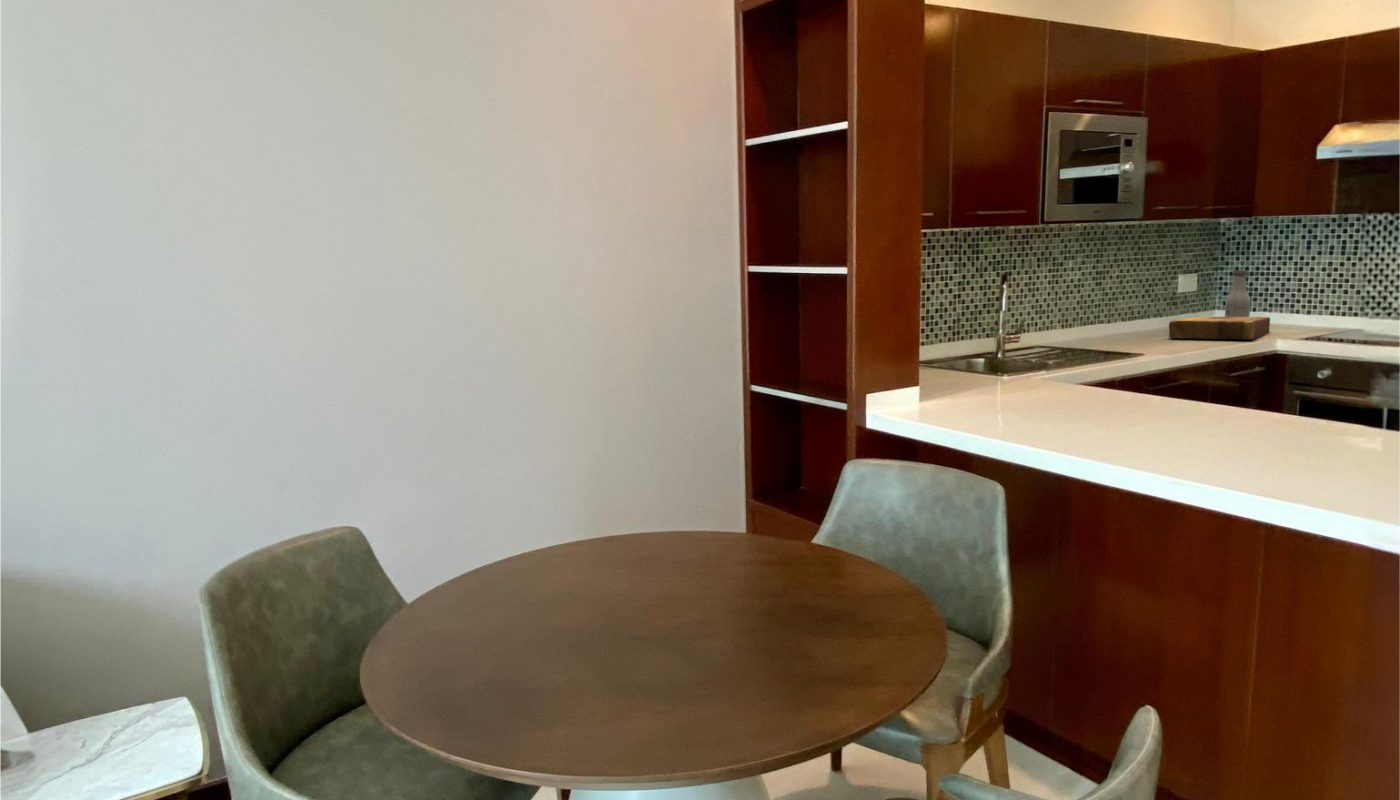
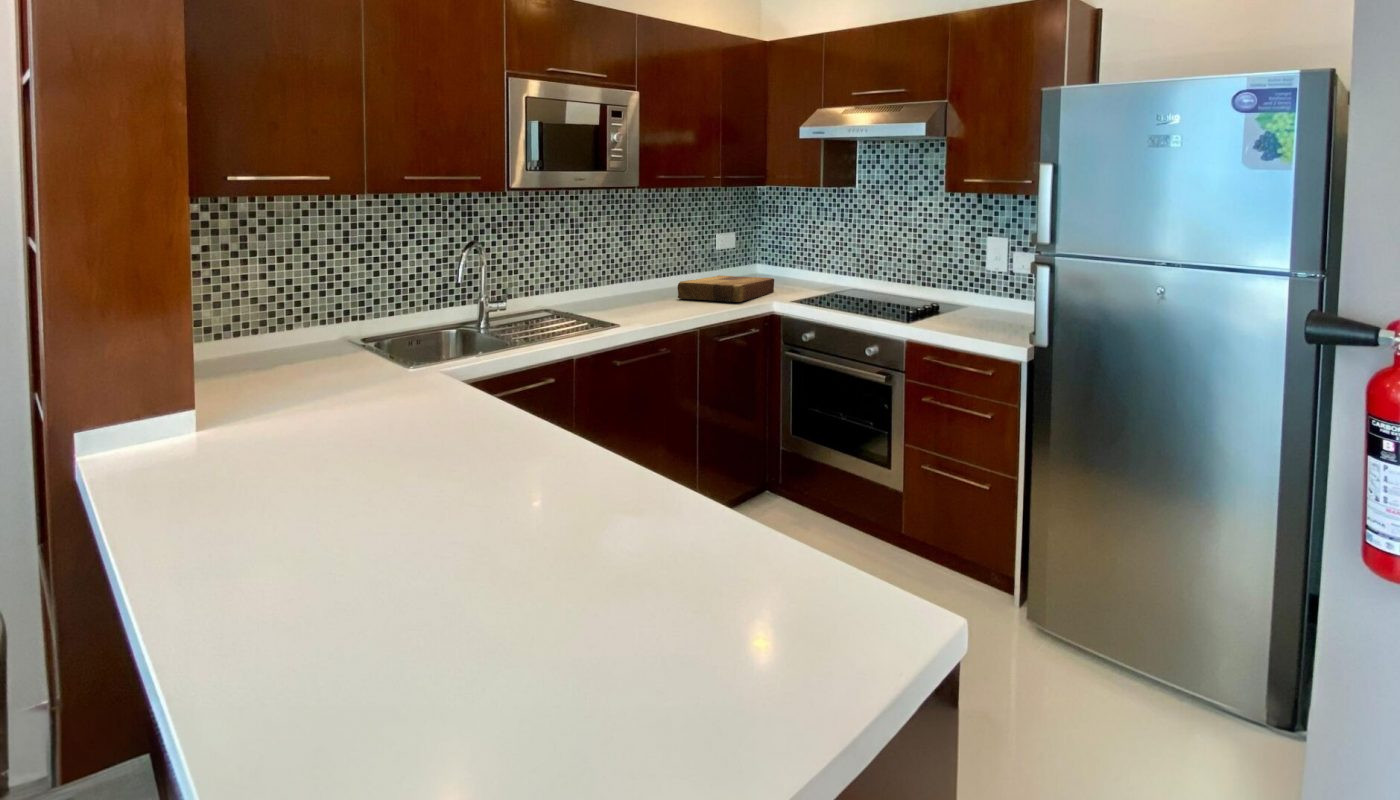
bottle: present [1225,271,1250,317] -> none [755,232,775,282]

